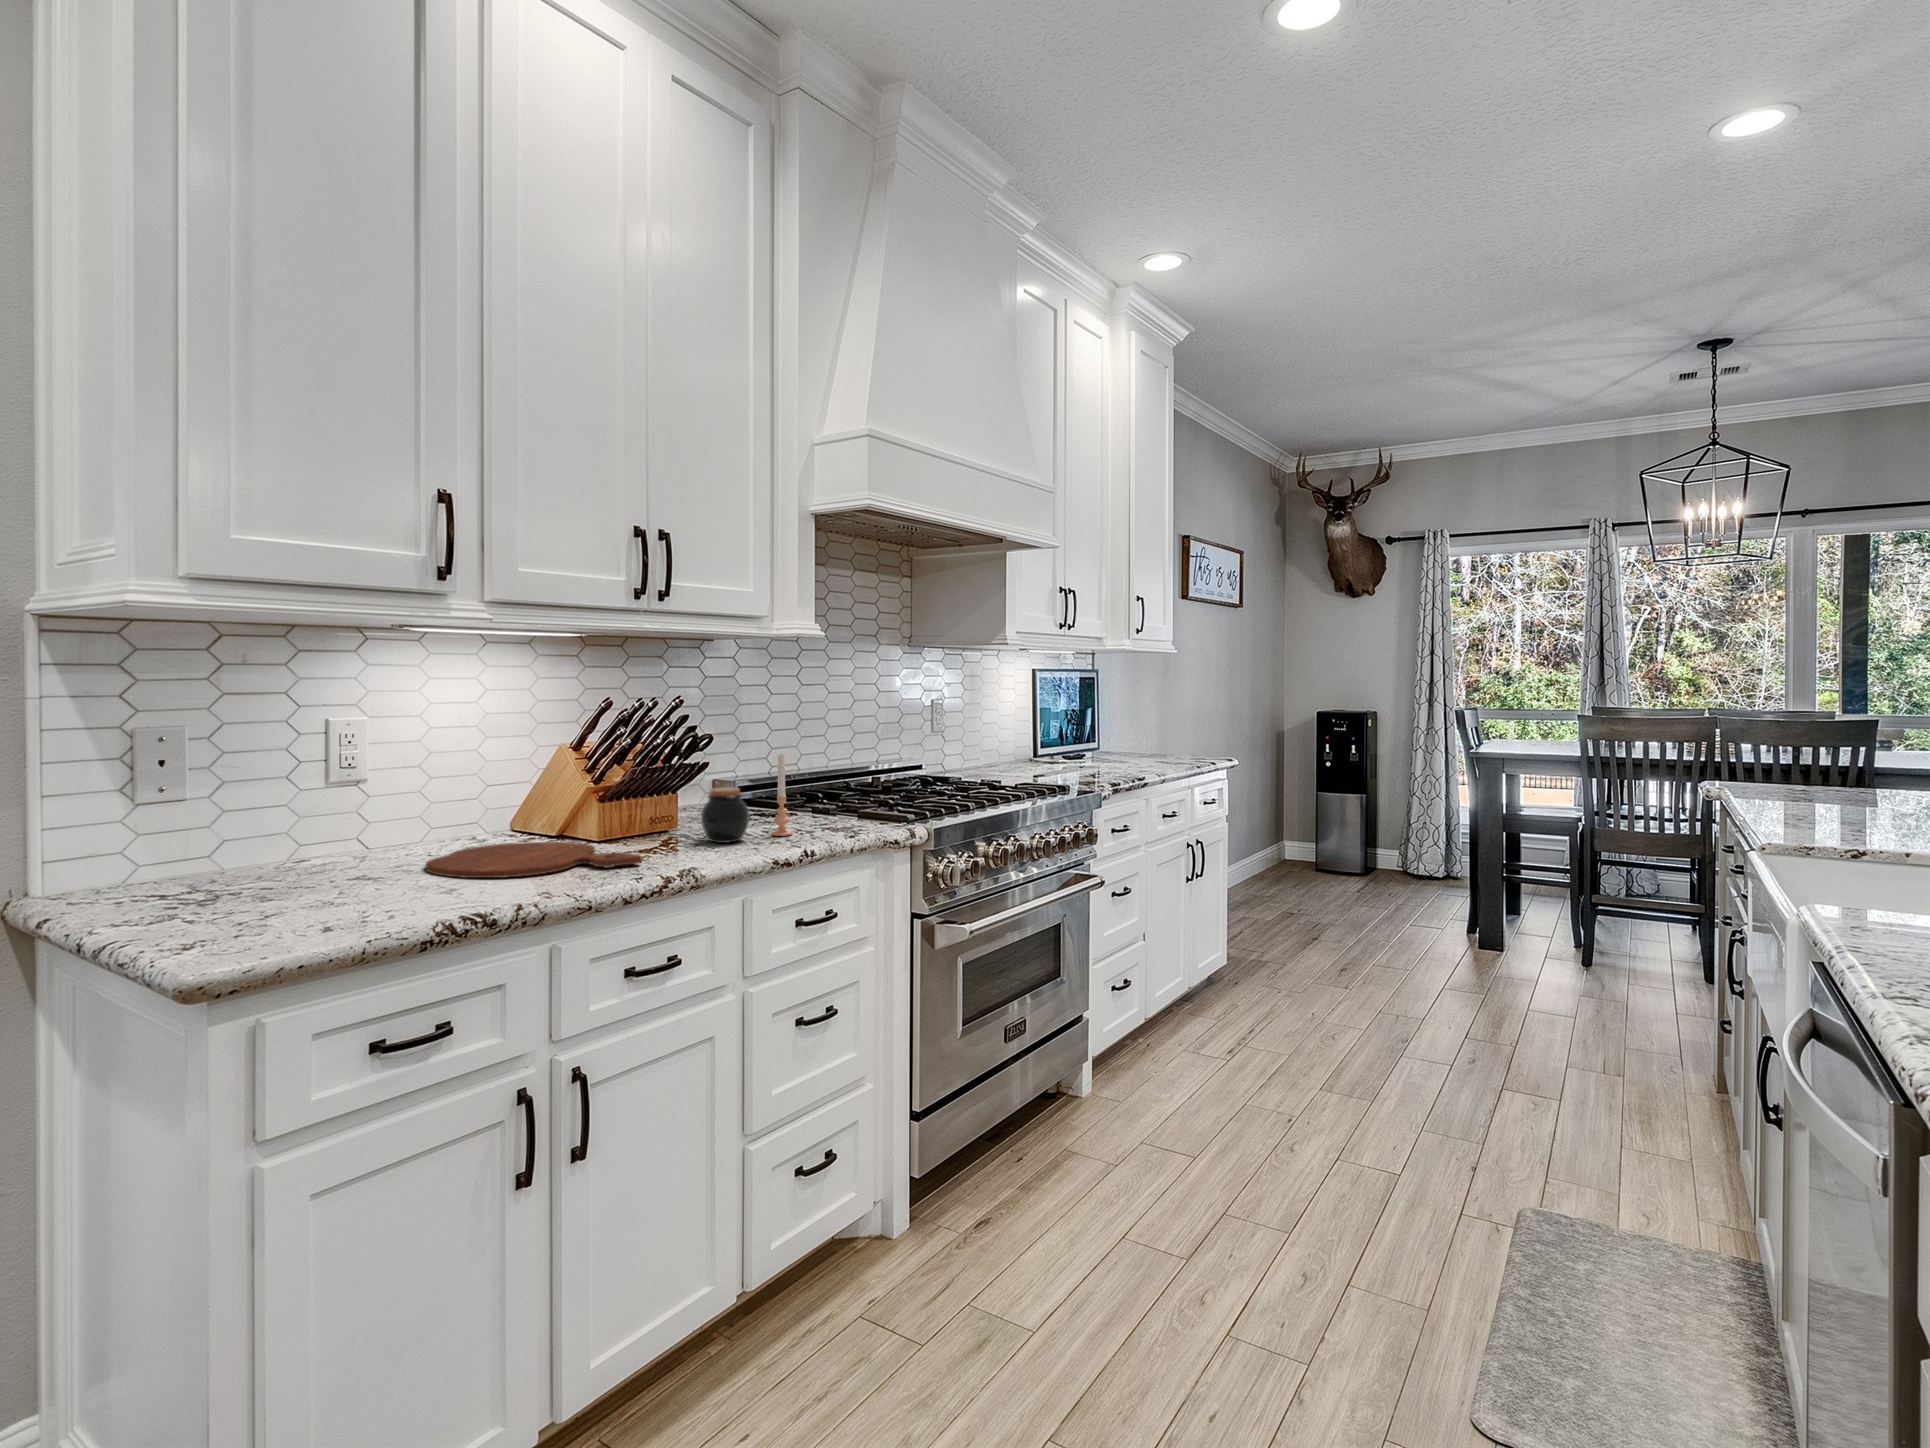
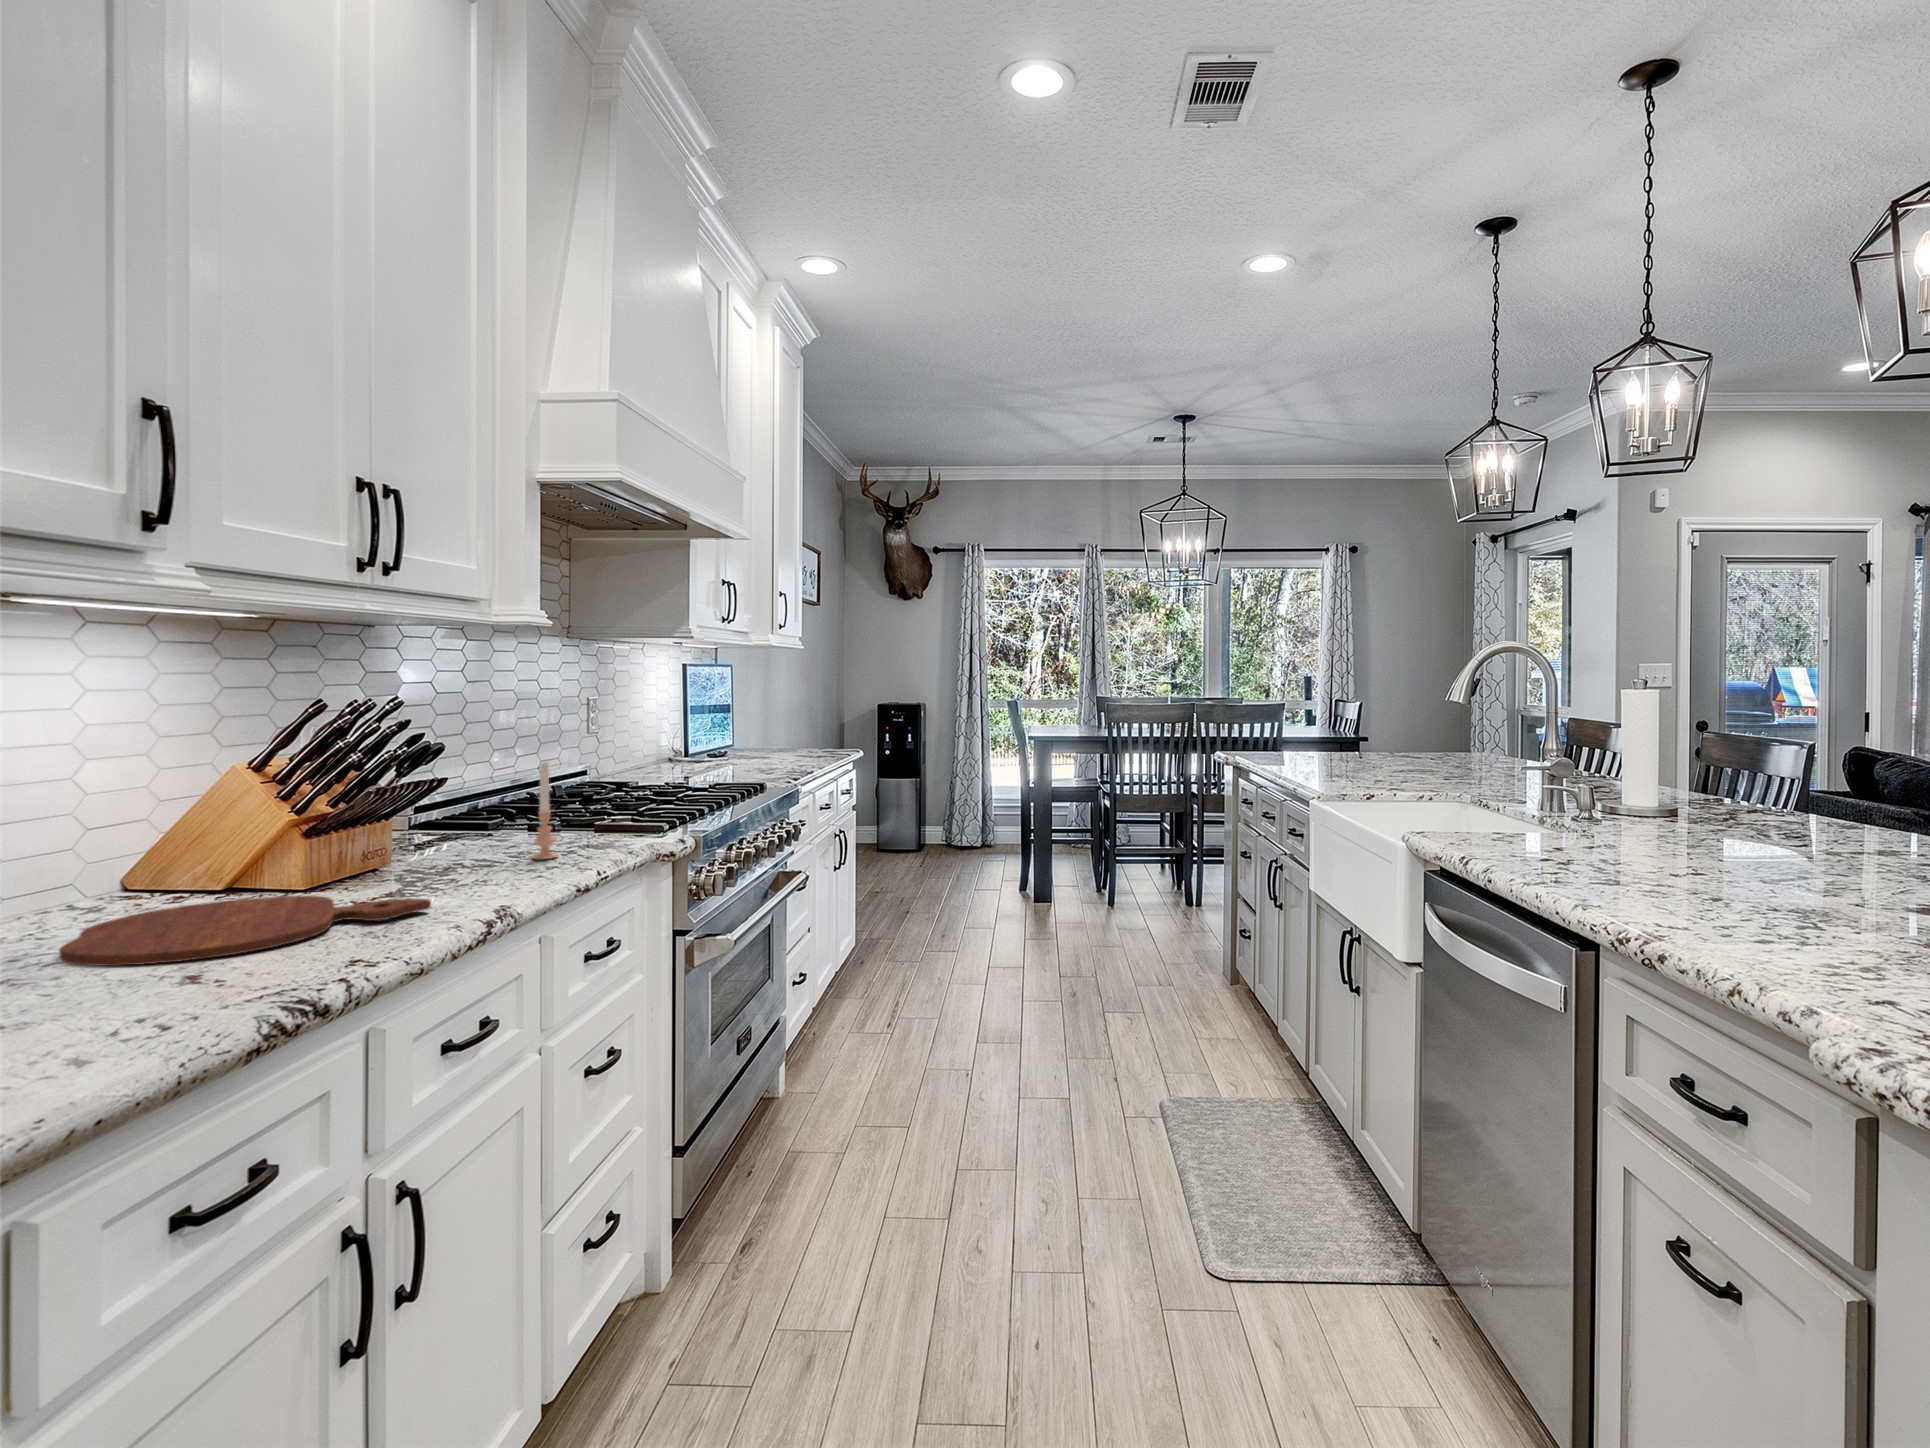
jar: present [701,787,749,843] -> none [451,805,518,875]

